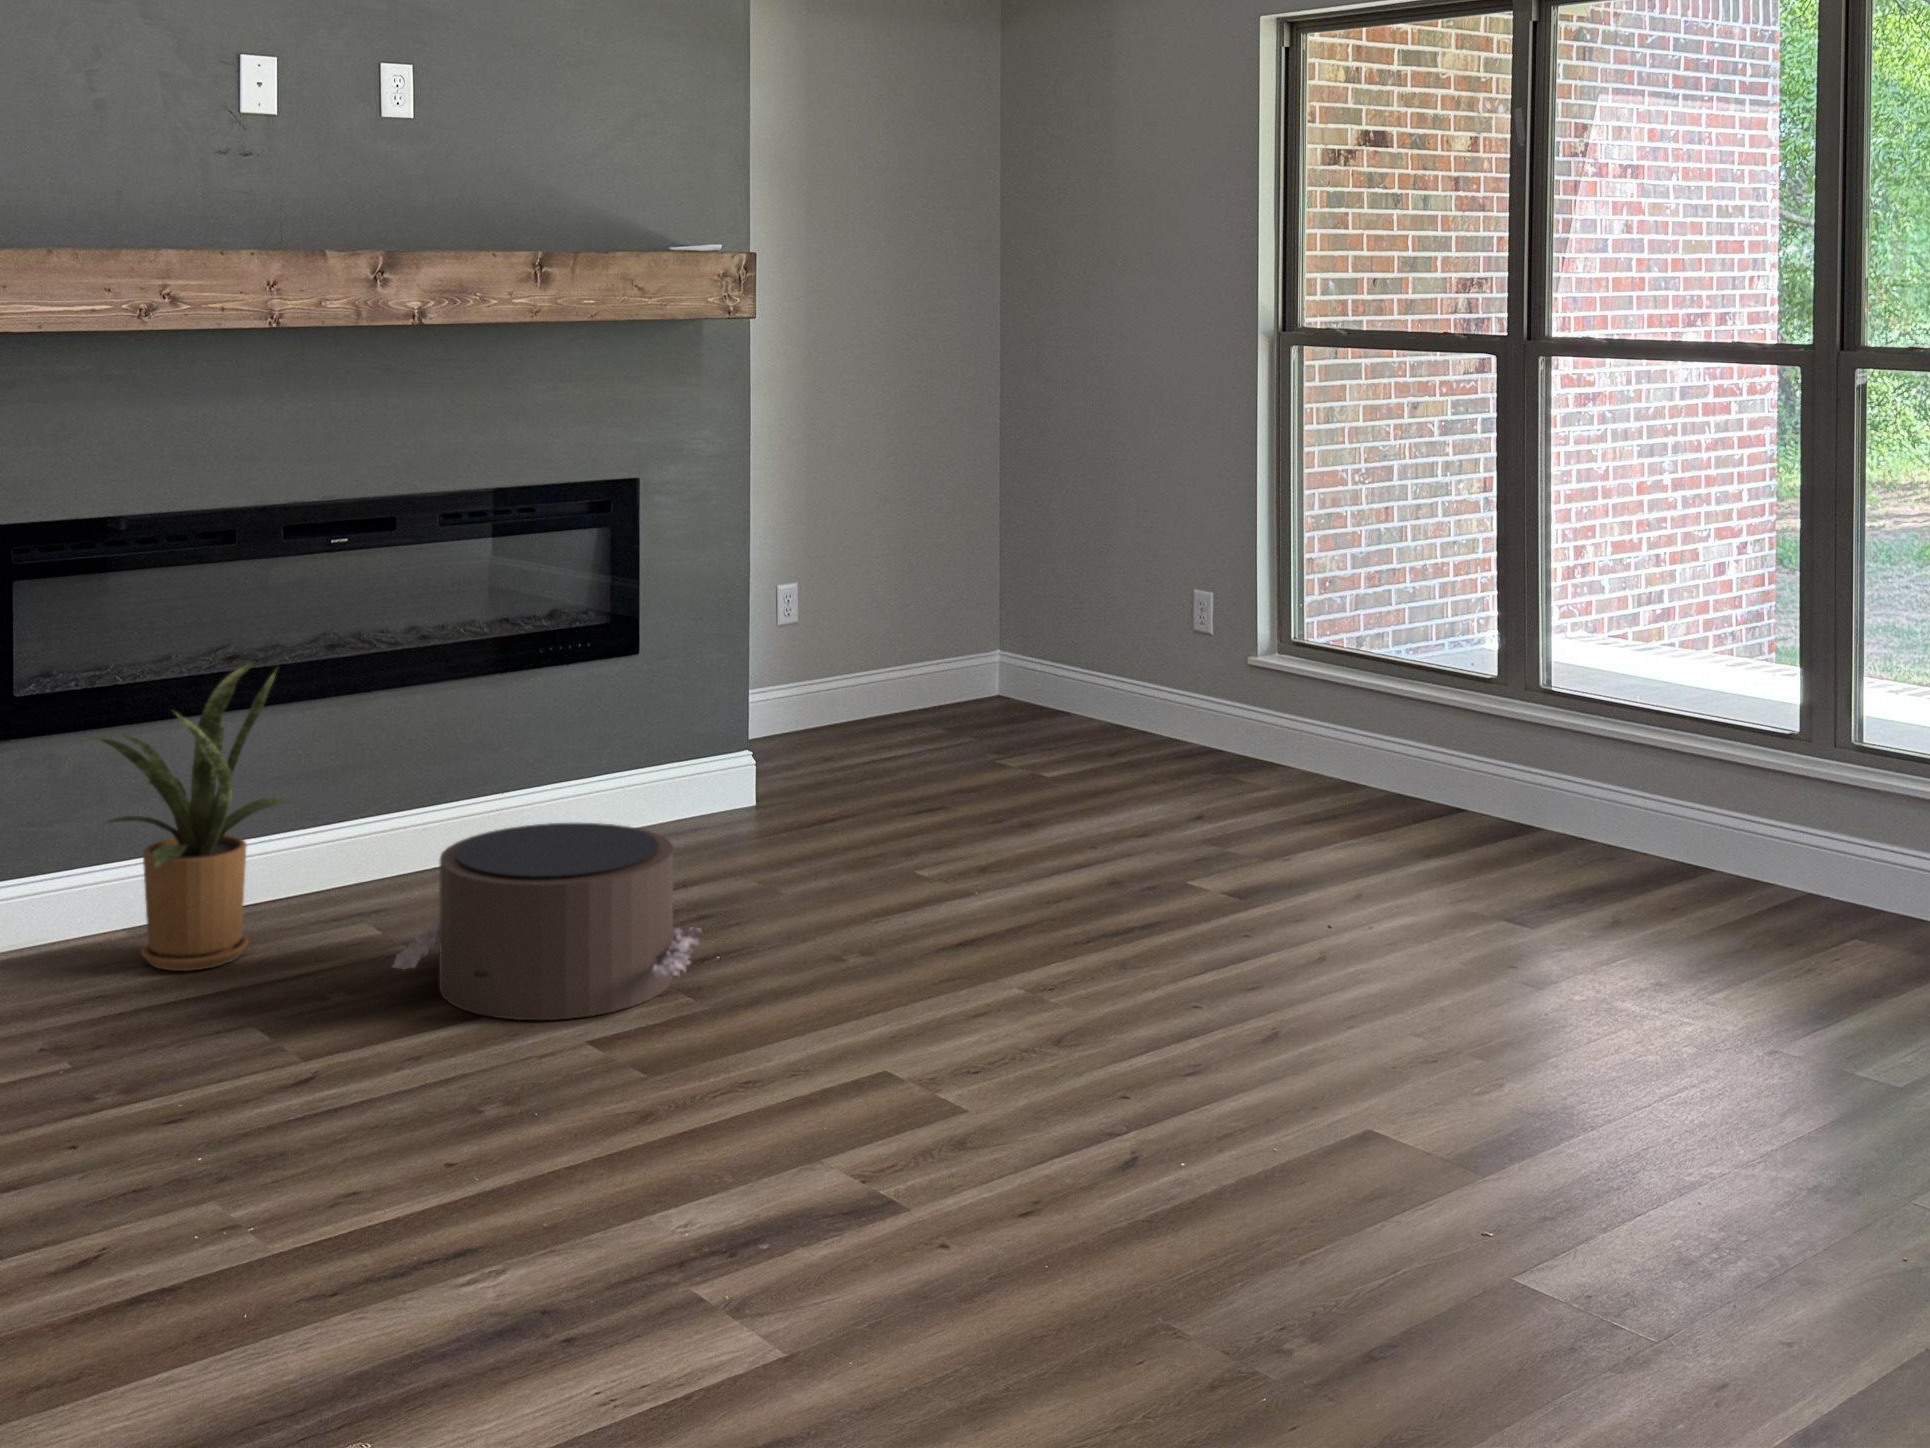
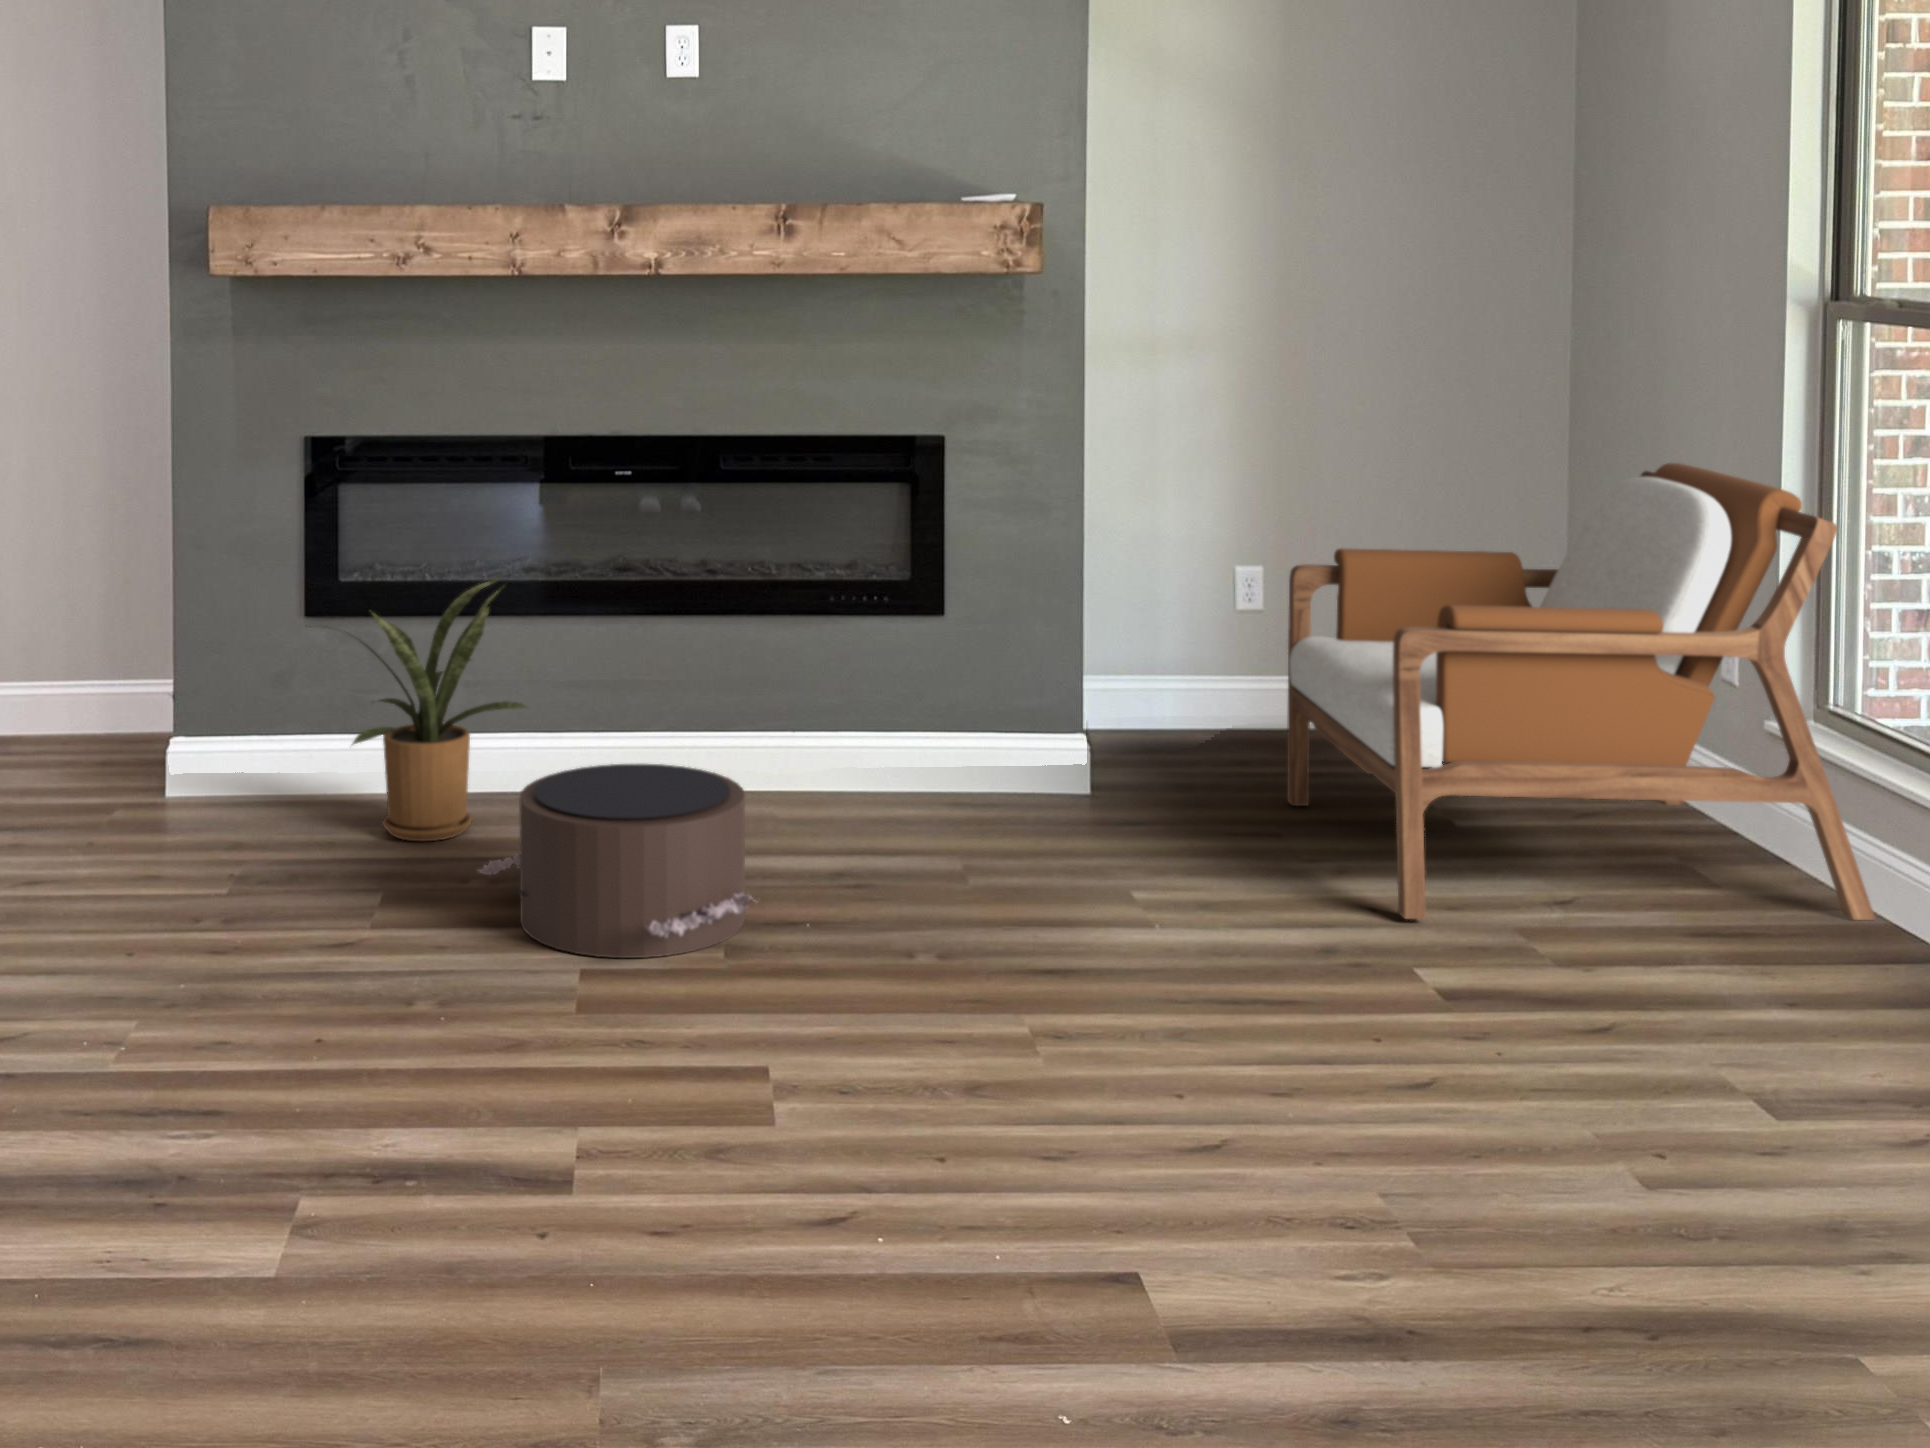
armchair: none [914,465,1376,846] -> present [1287,463,1875,920]

